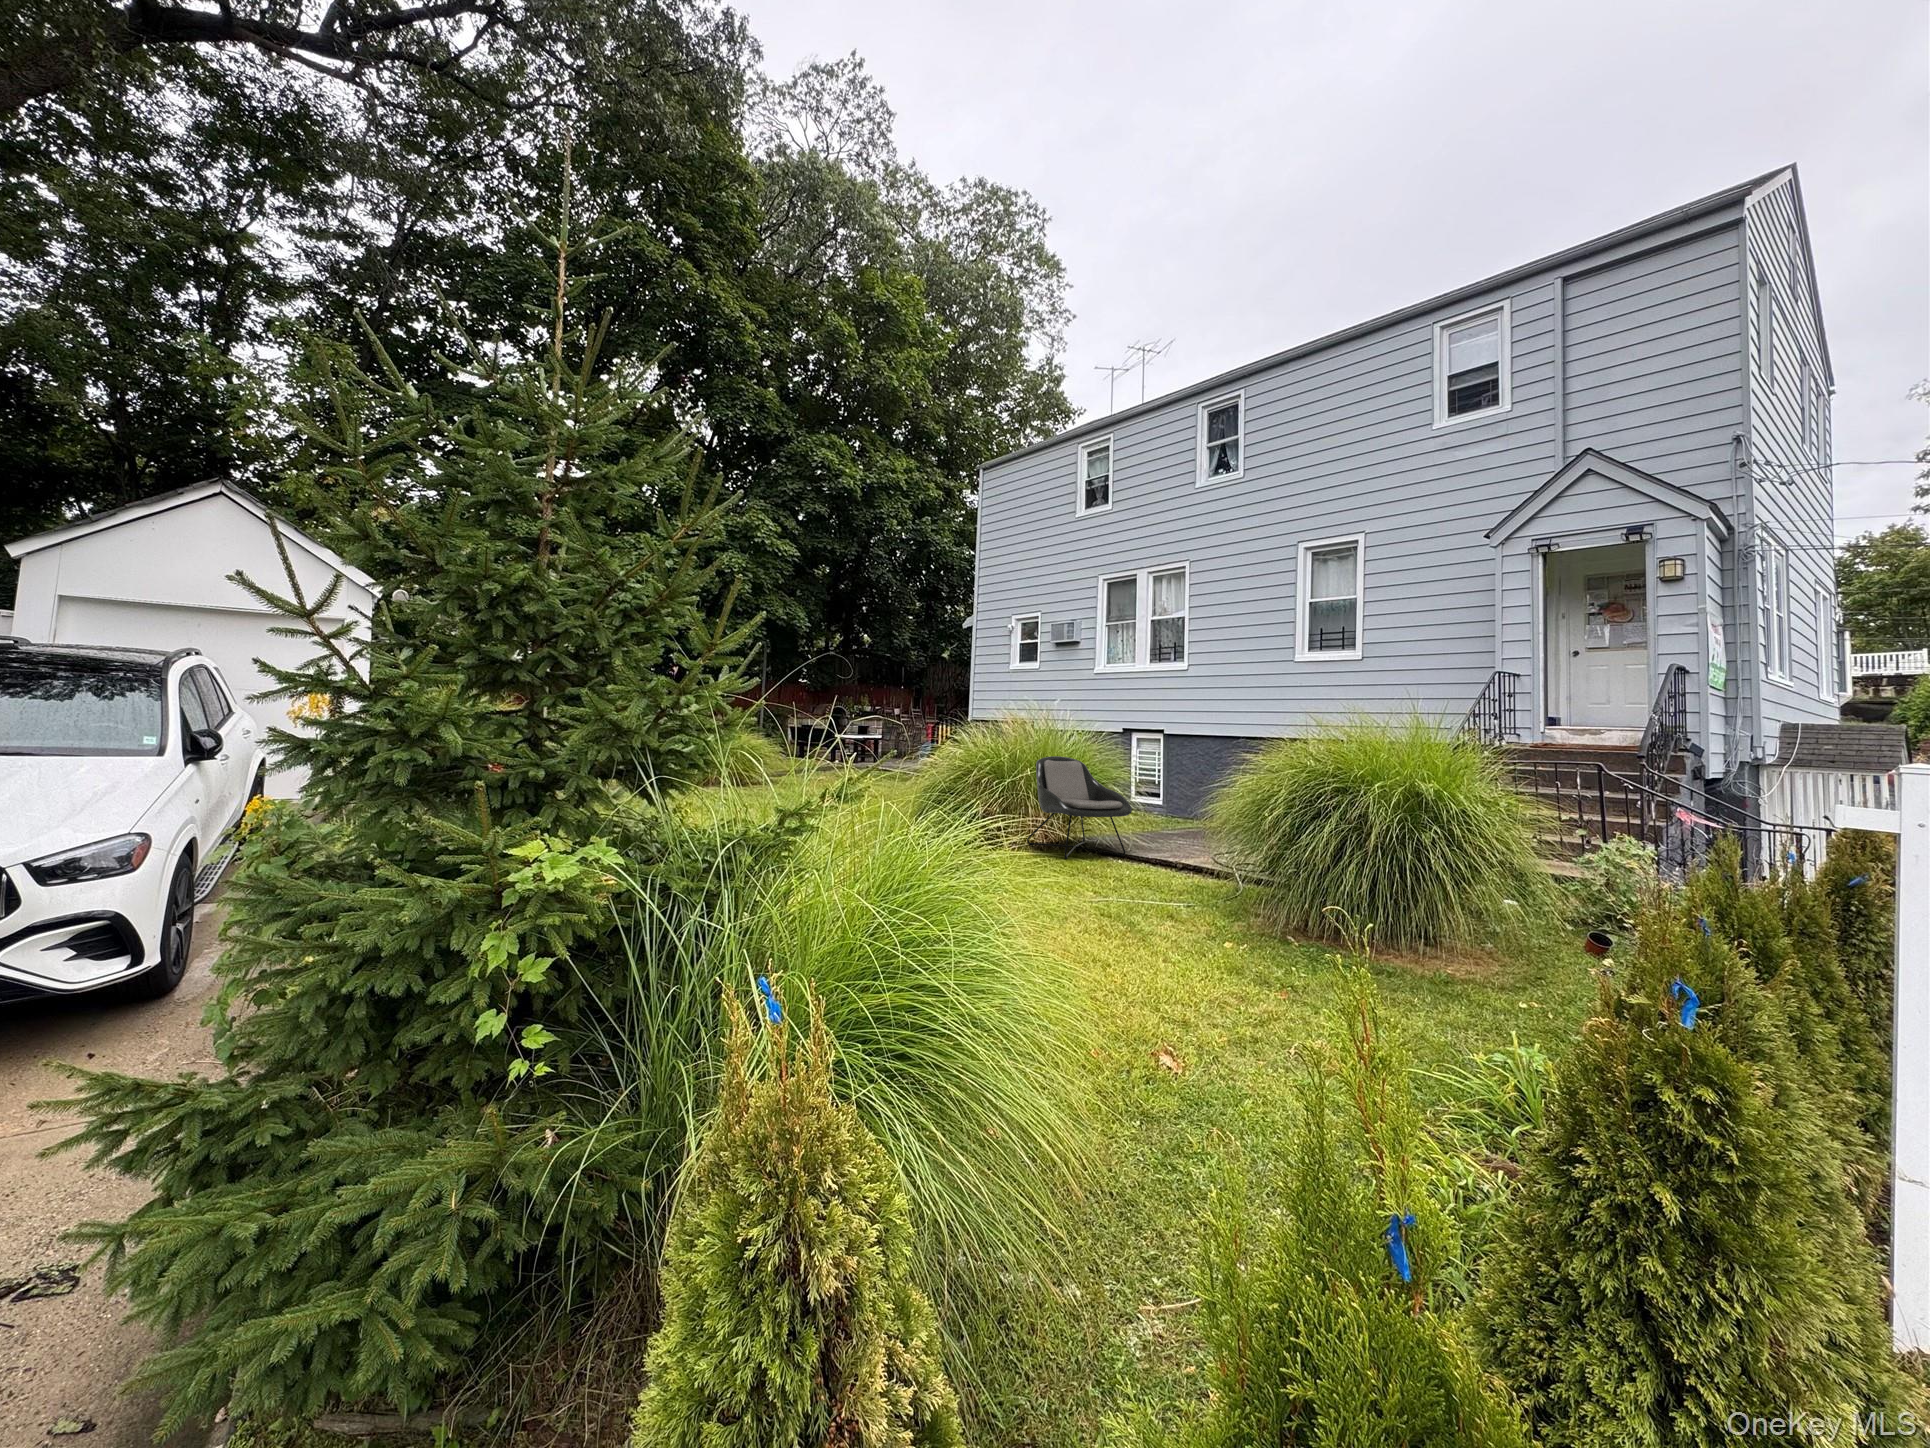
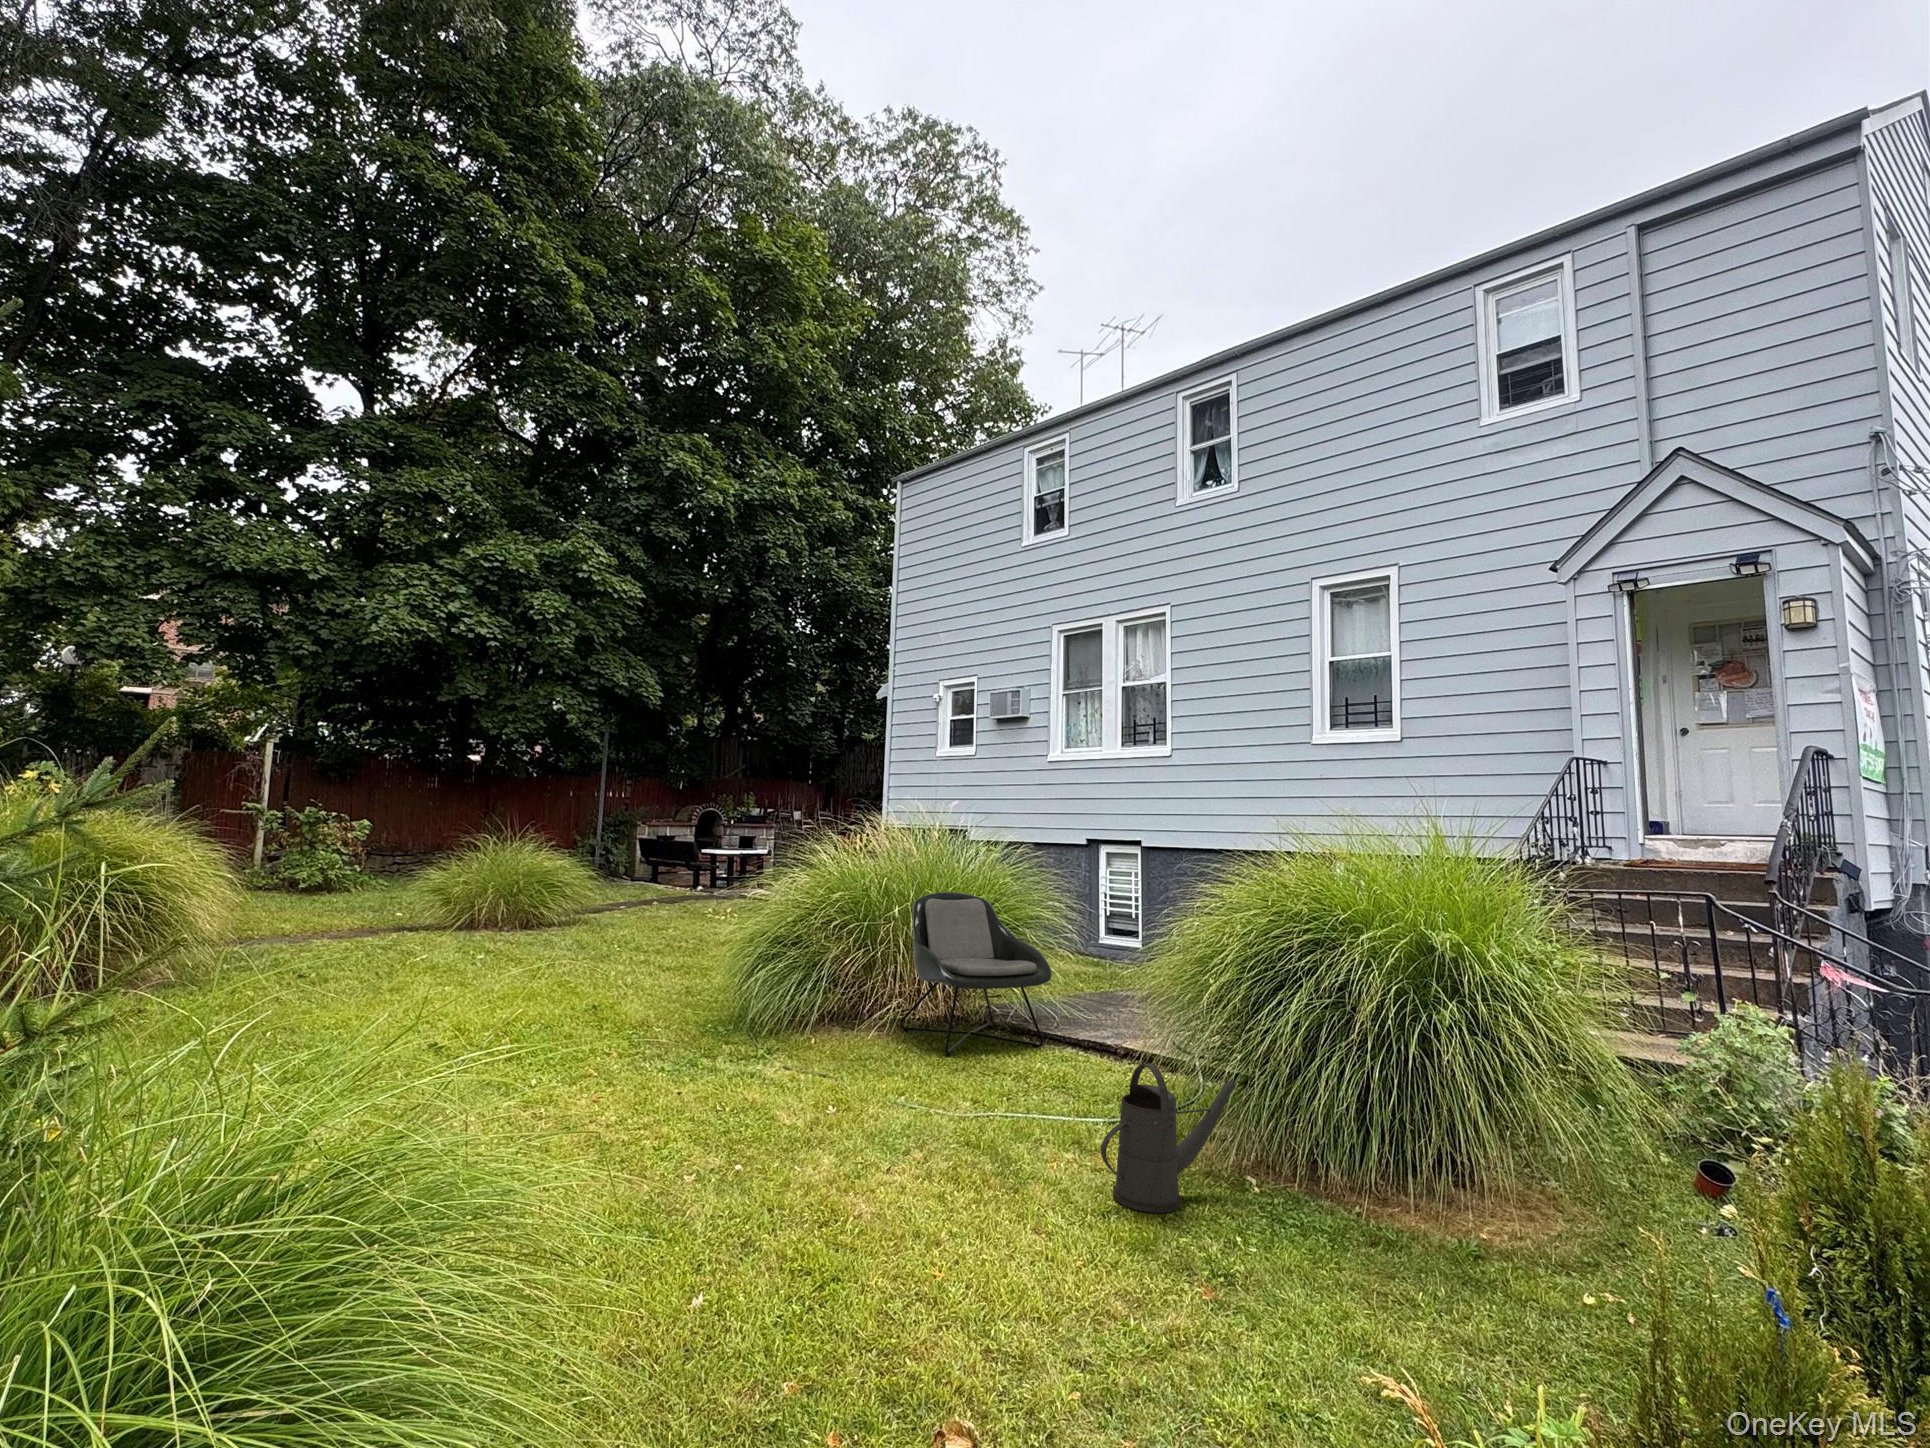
watering can: none [1205,853,1286,941] -> present [1101,1064,1236,1213]

